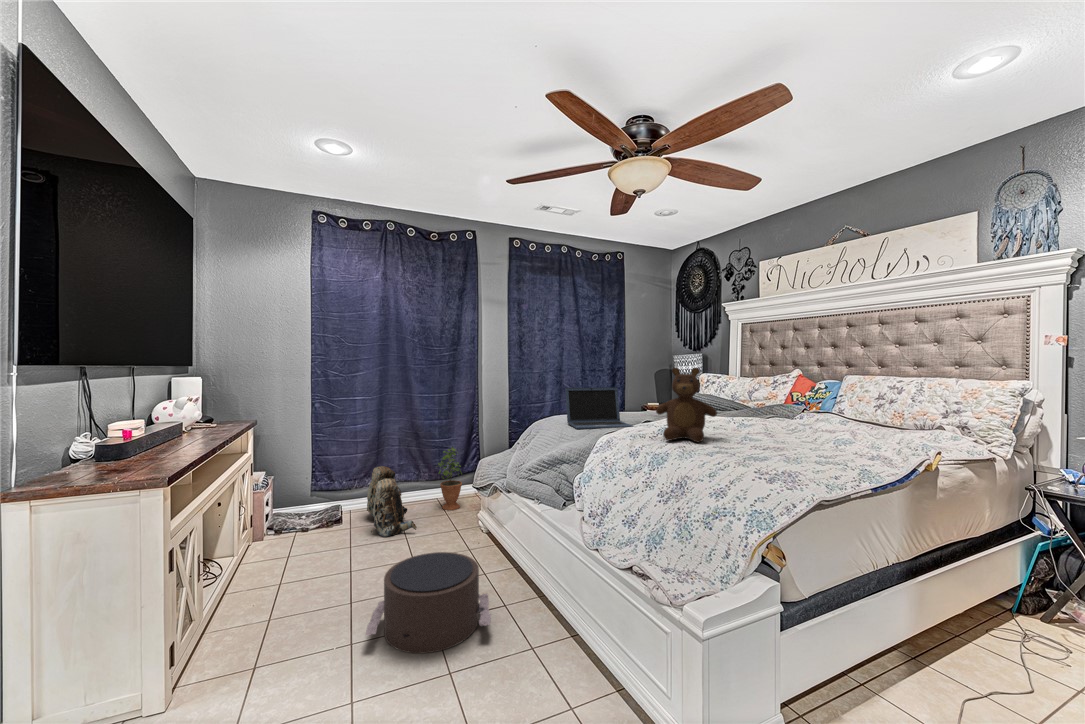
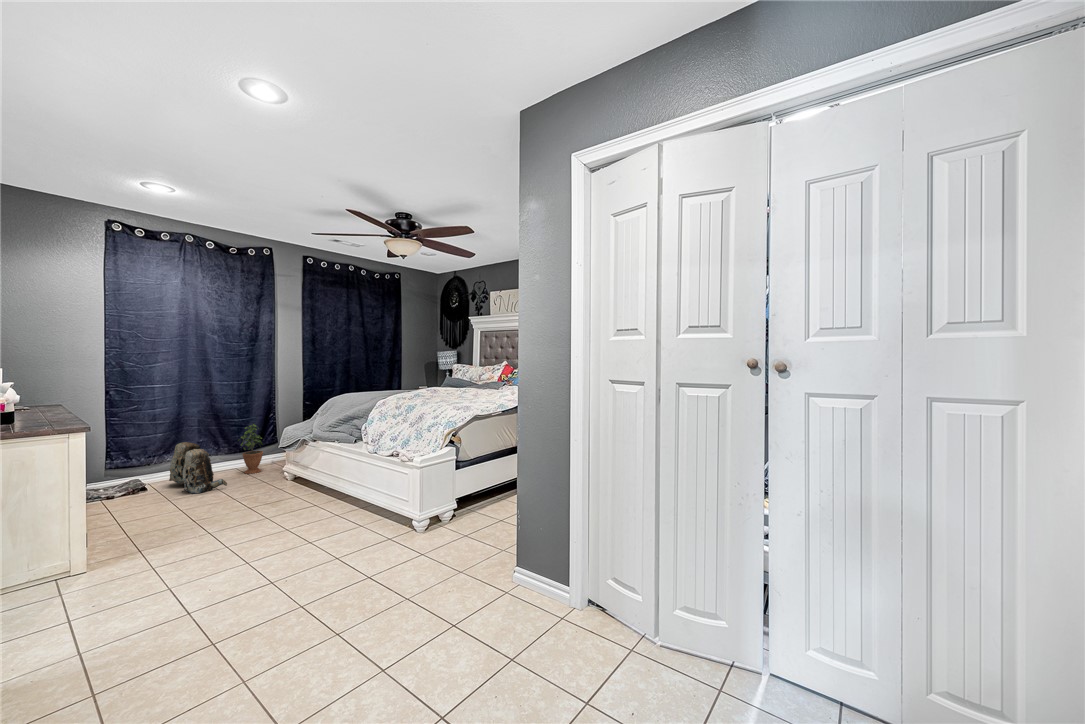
teddy bear: present [656,367,717,442] -> none [413,359,446,399]
laptop: present [565,387,633,429] -> none [354,372,401,398]
pouf: present [366,552,491,653] -> none [217,480,307,533]

